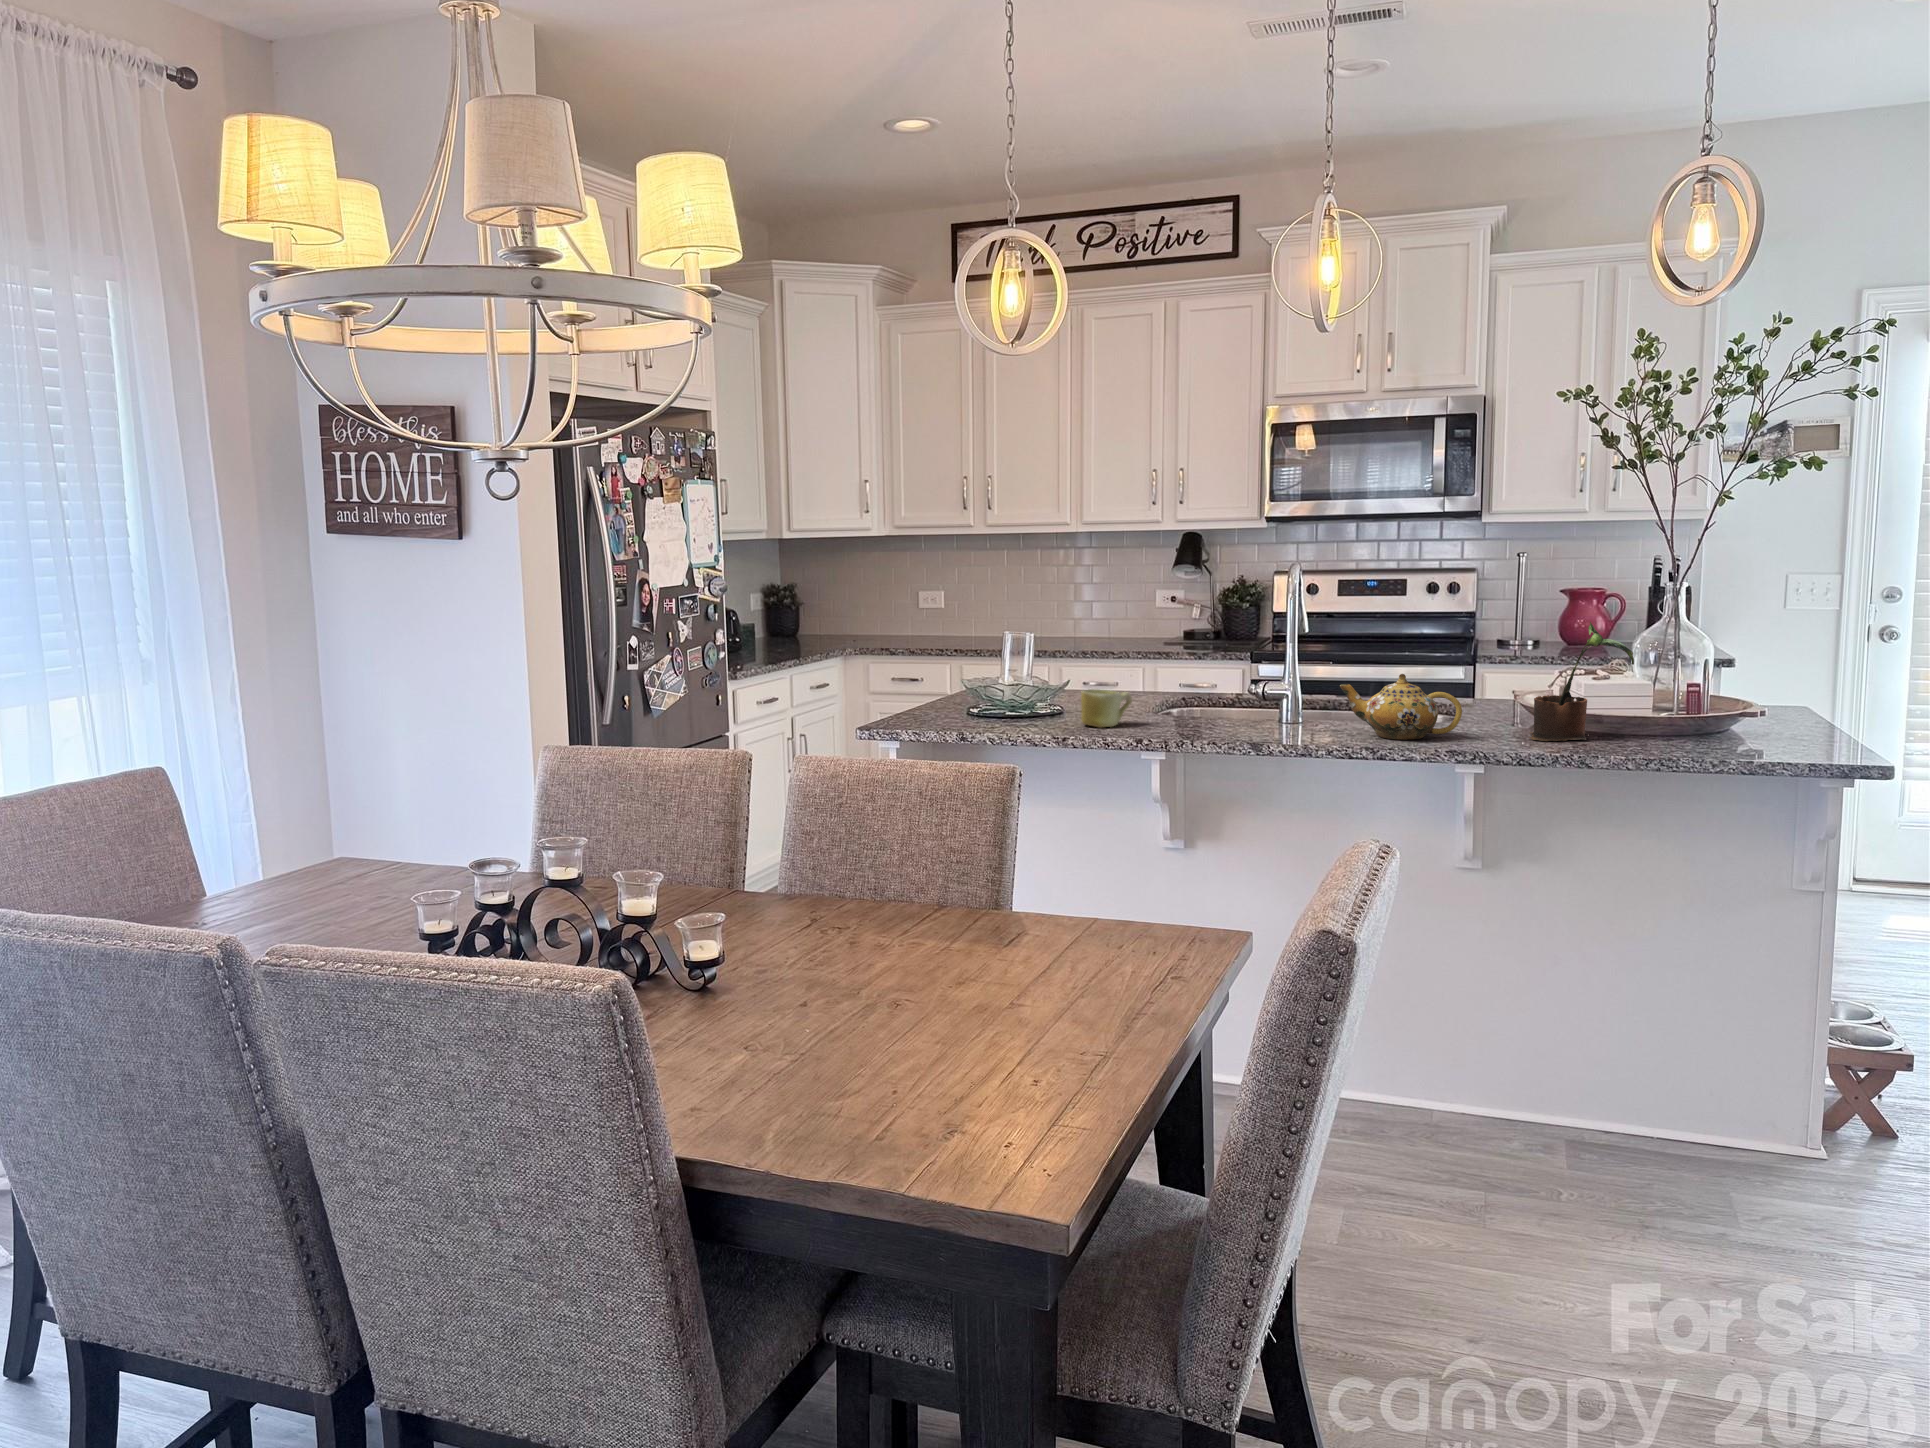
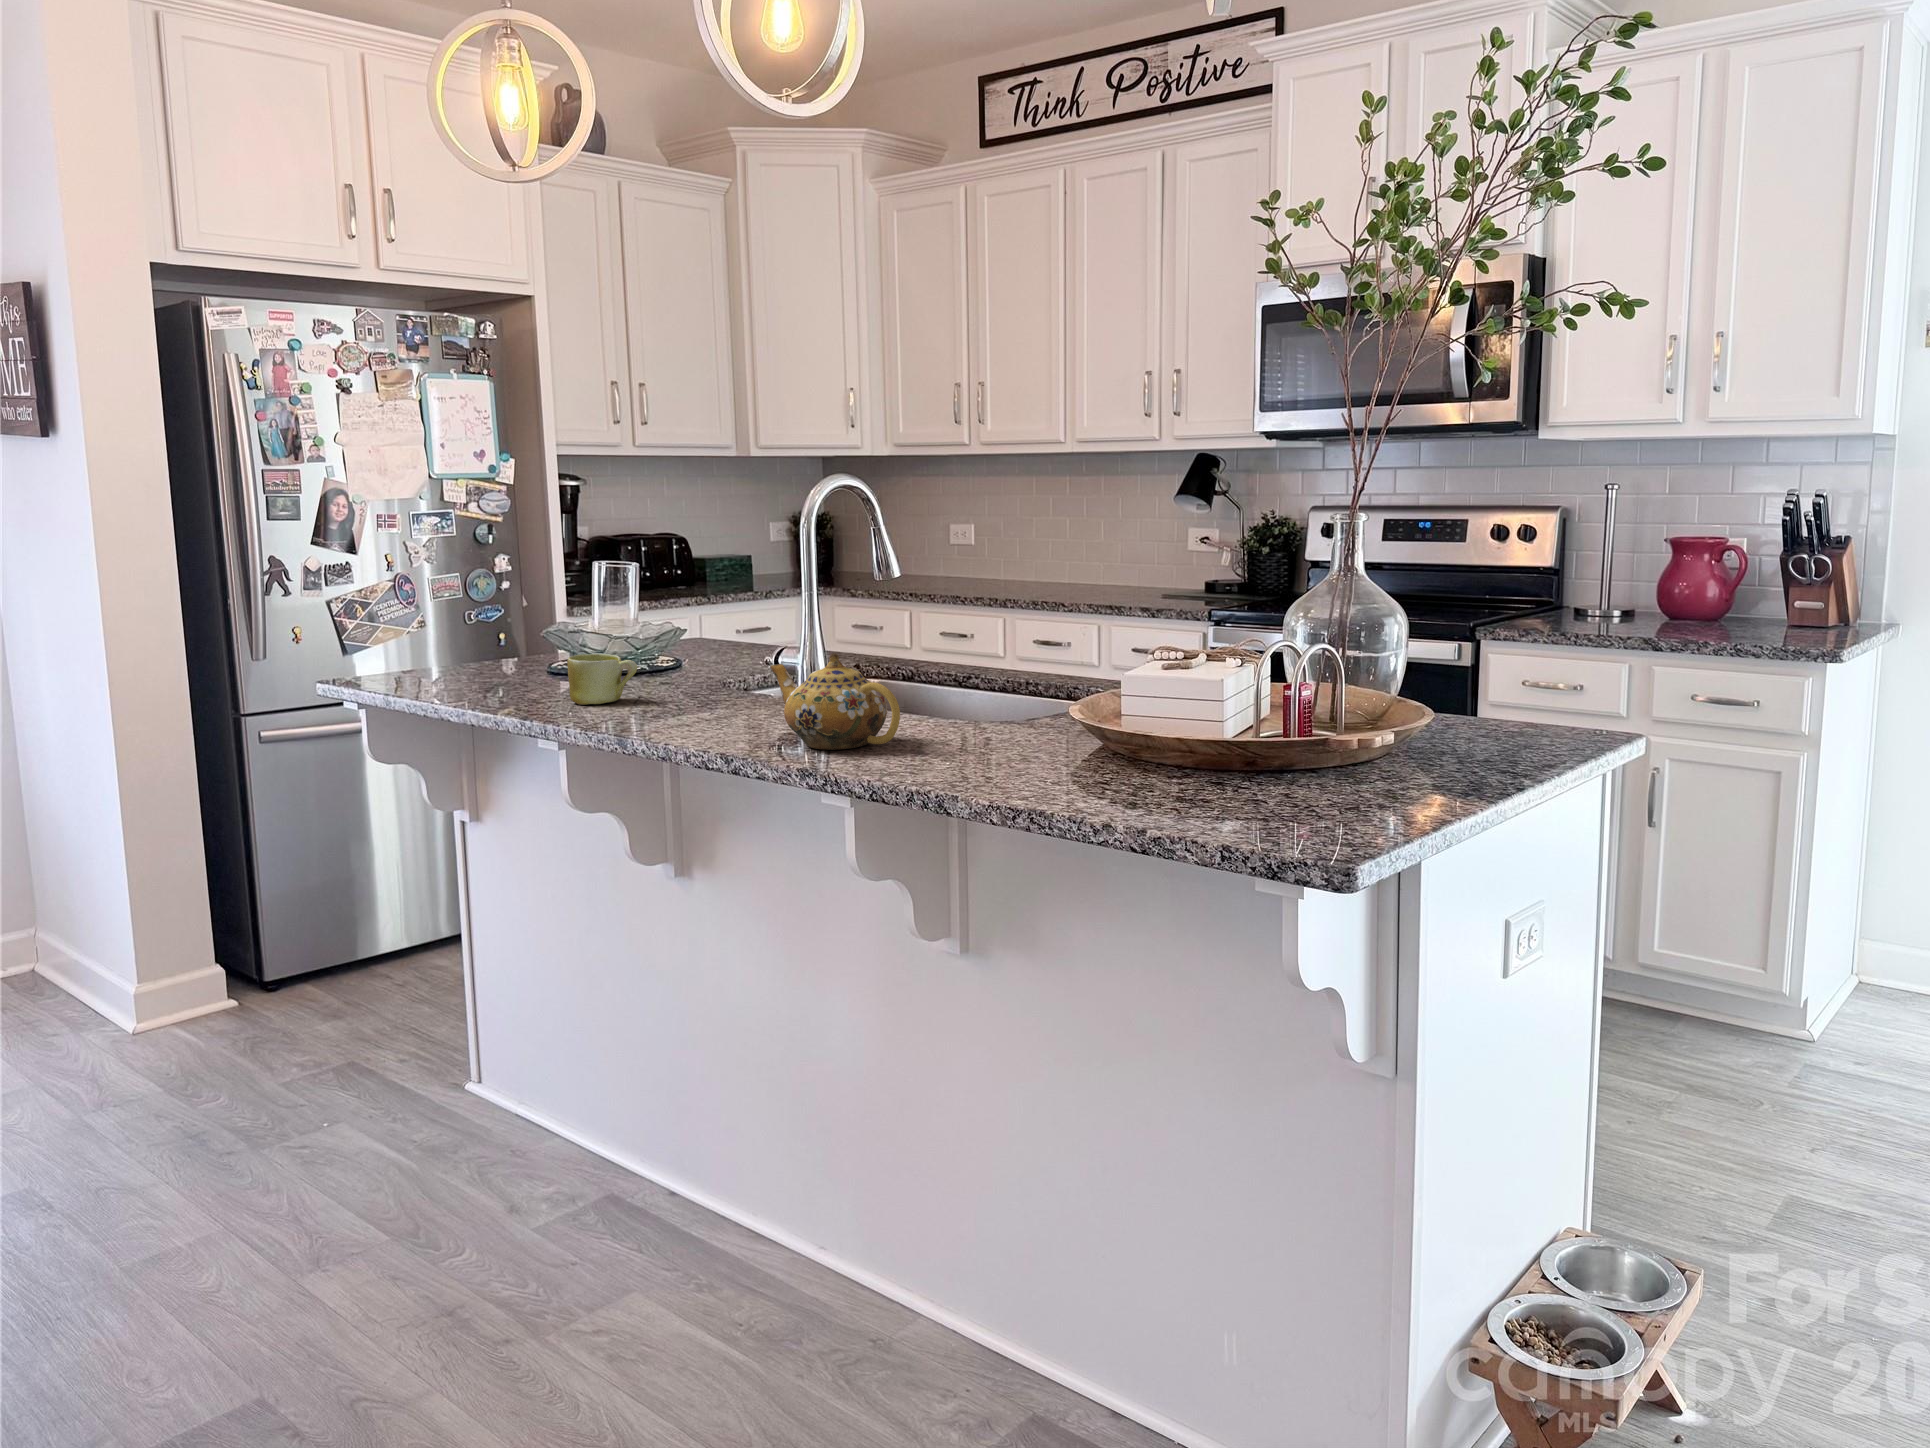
potted plant: present [1530,622,1634,741] -> none [971,586,1116,769]

